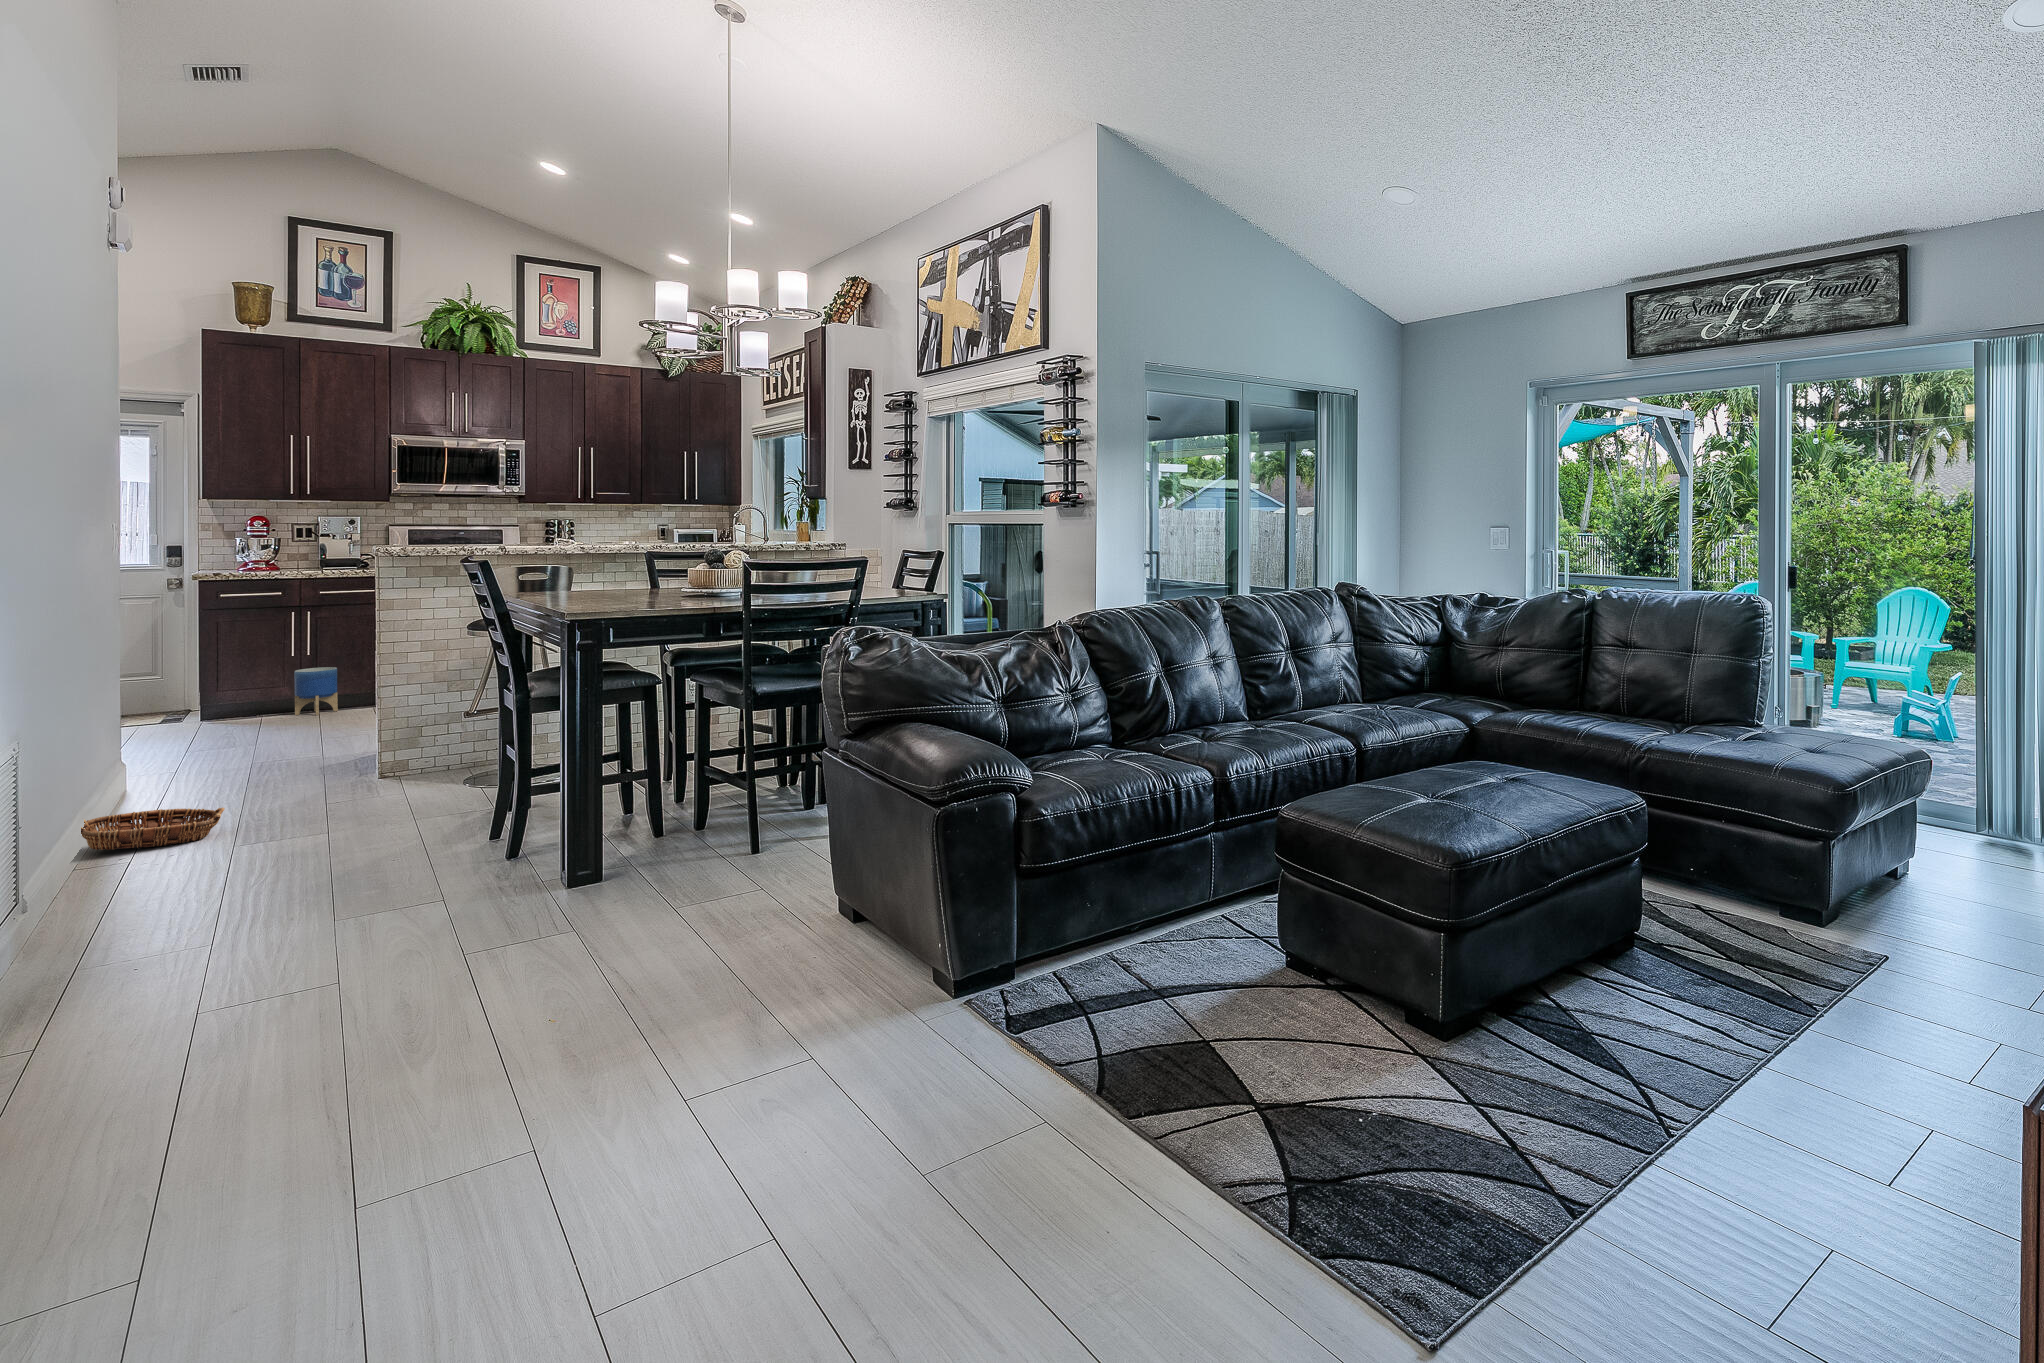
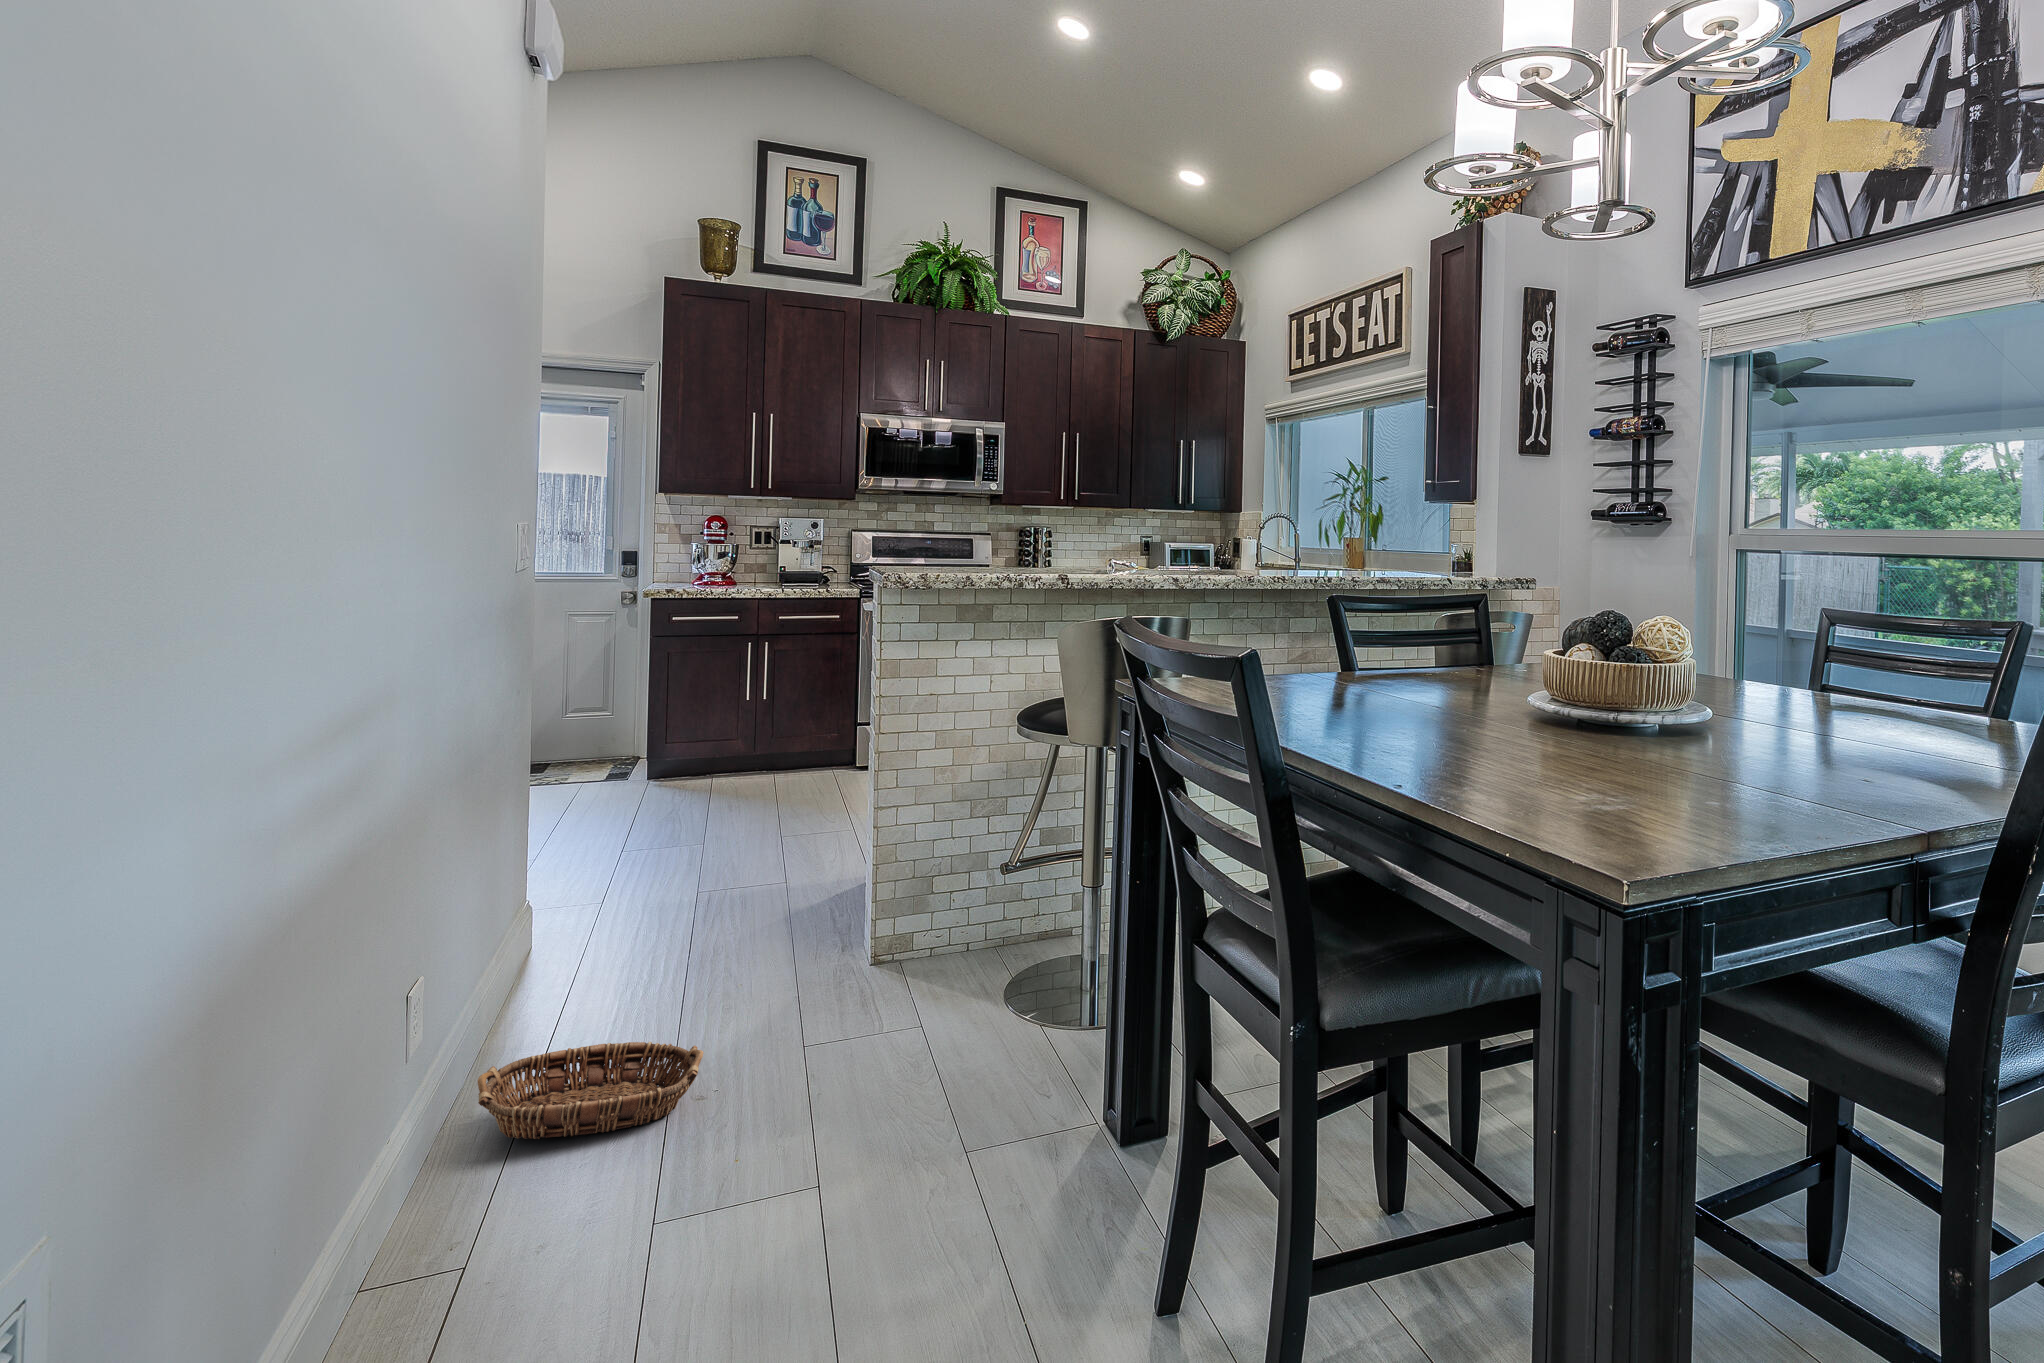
planter: present [294,667,338,715] -> none [750,719,798,784]

